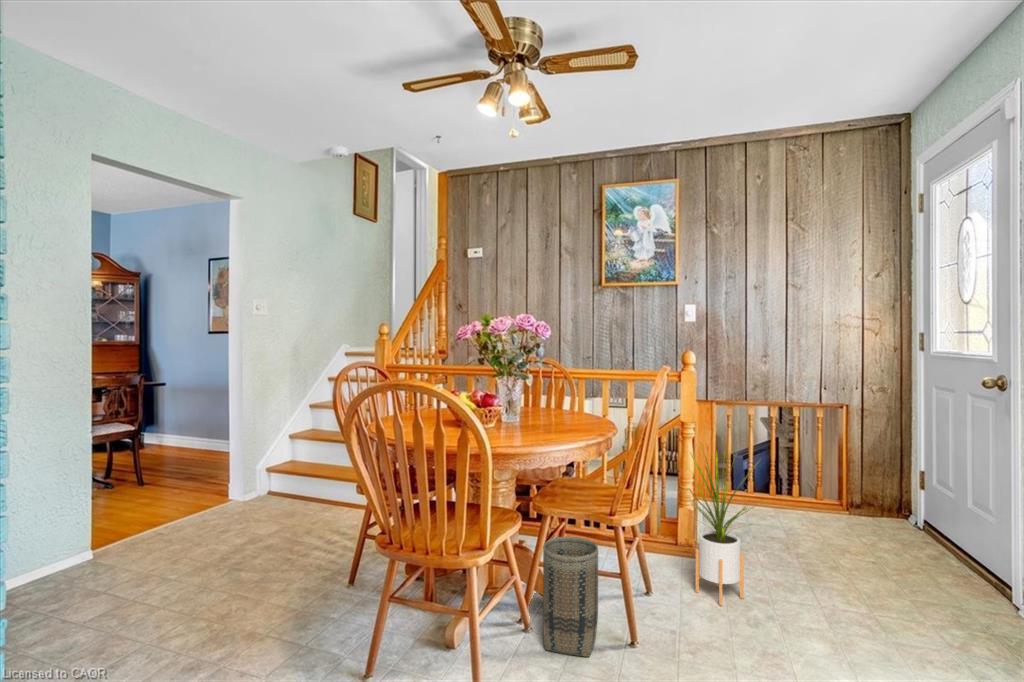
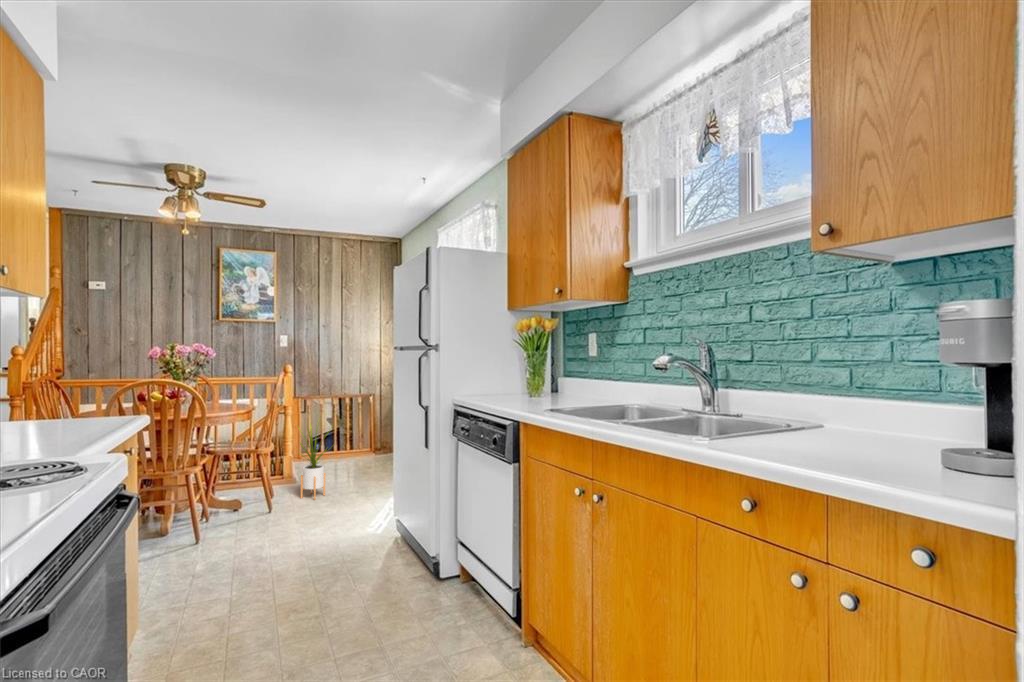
basket: present [543,537,598,657] -> none [227,474,259,533]

